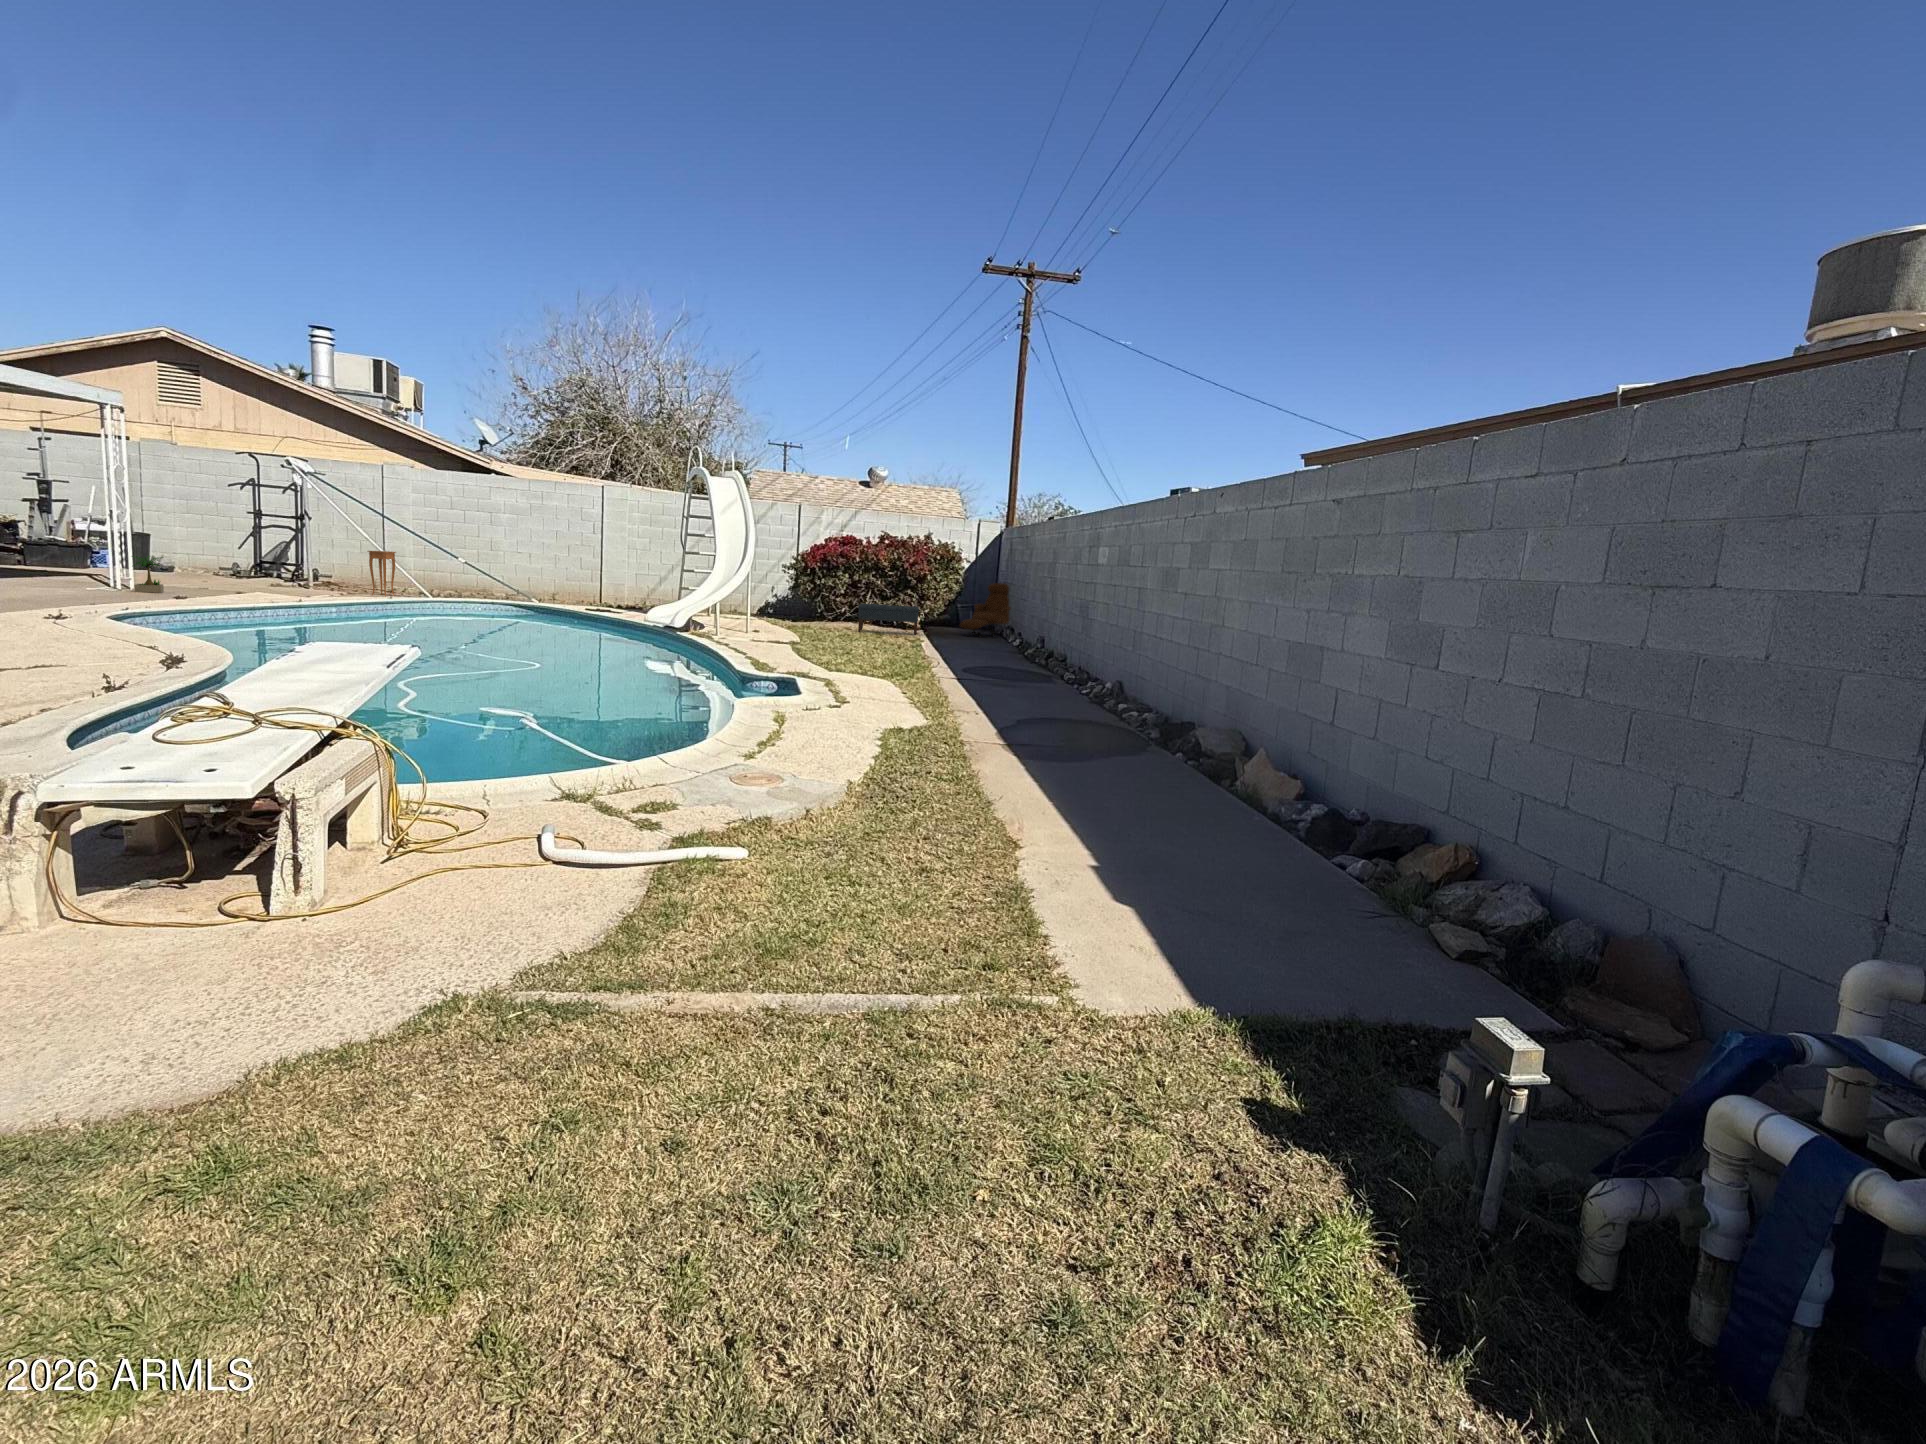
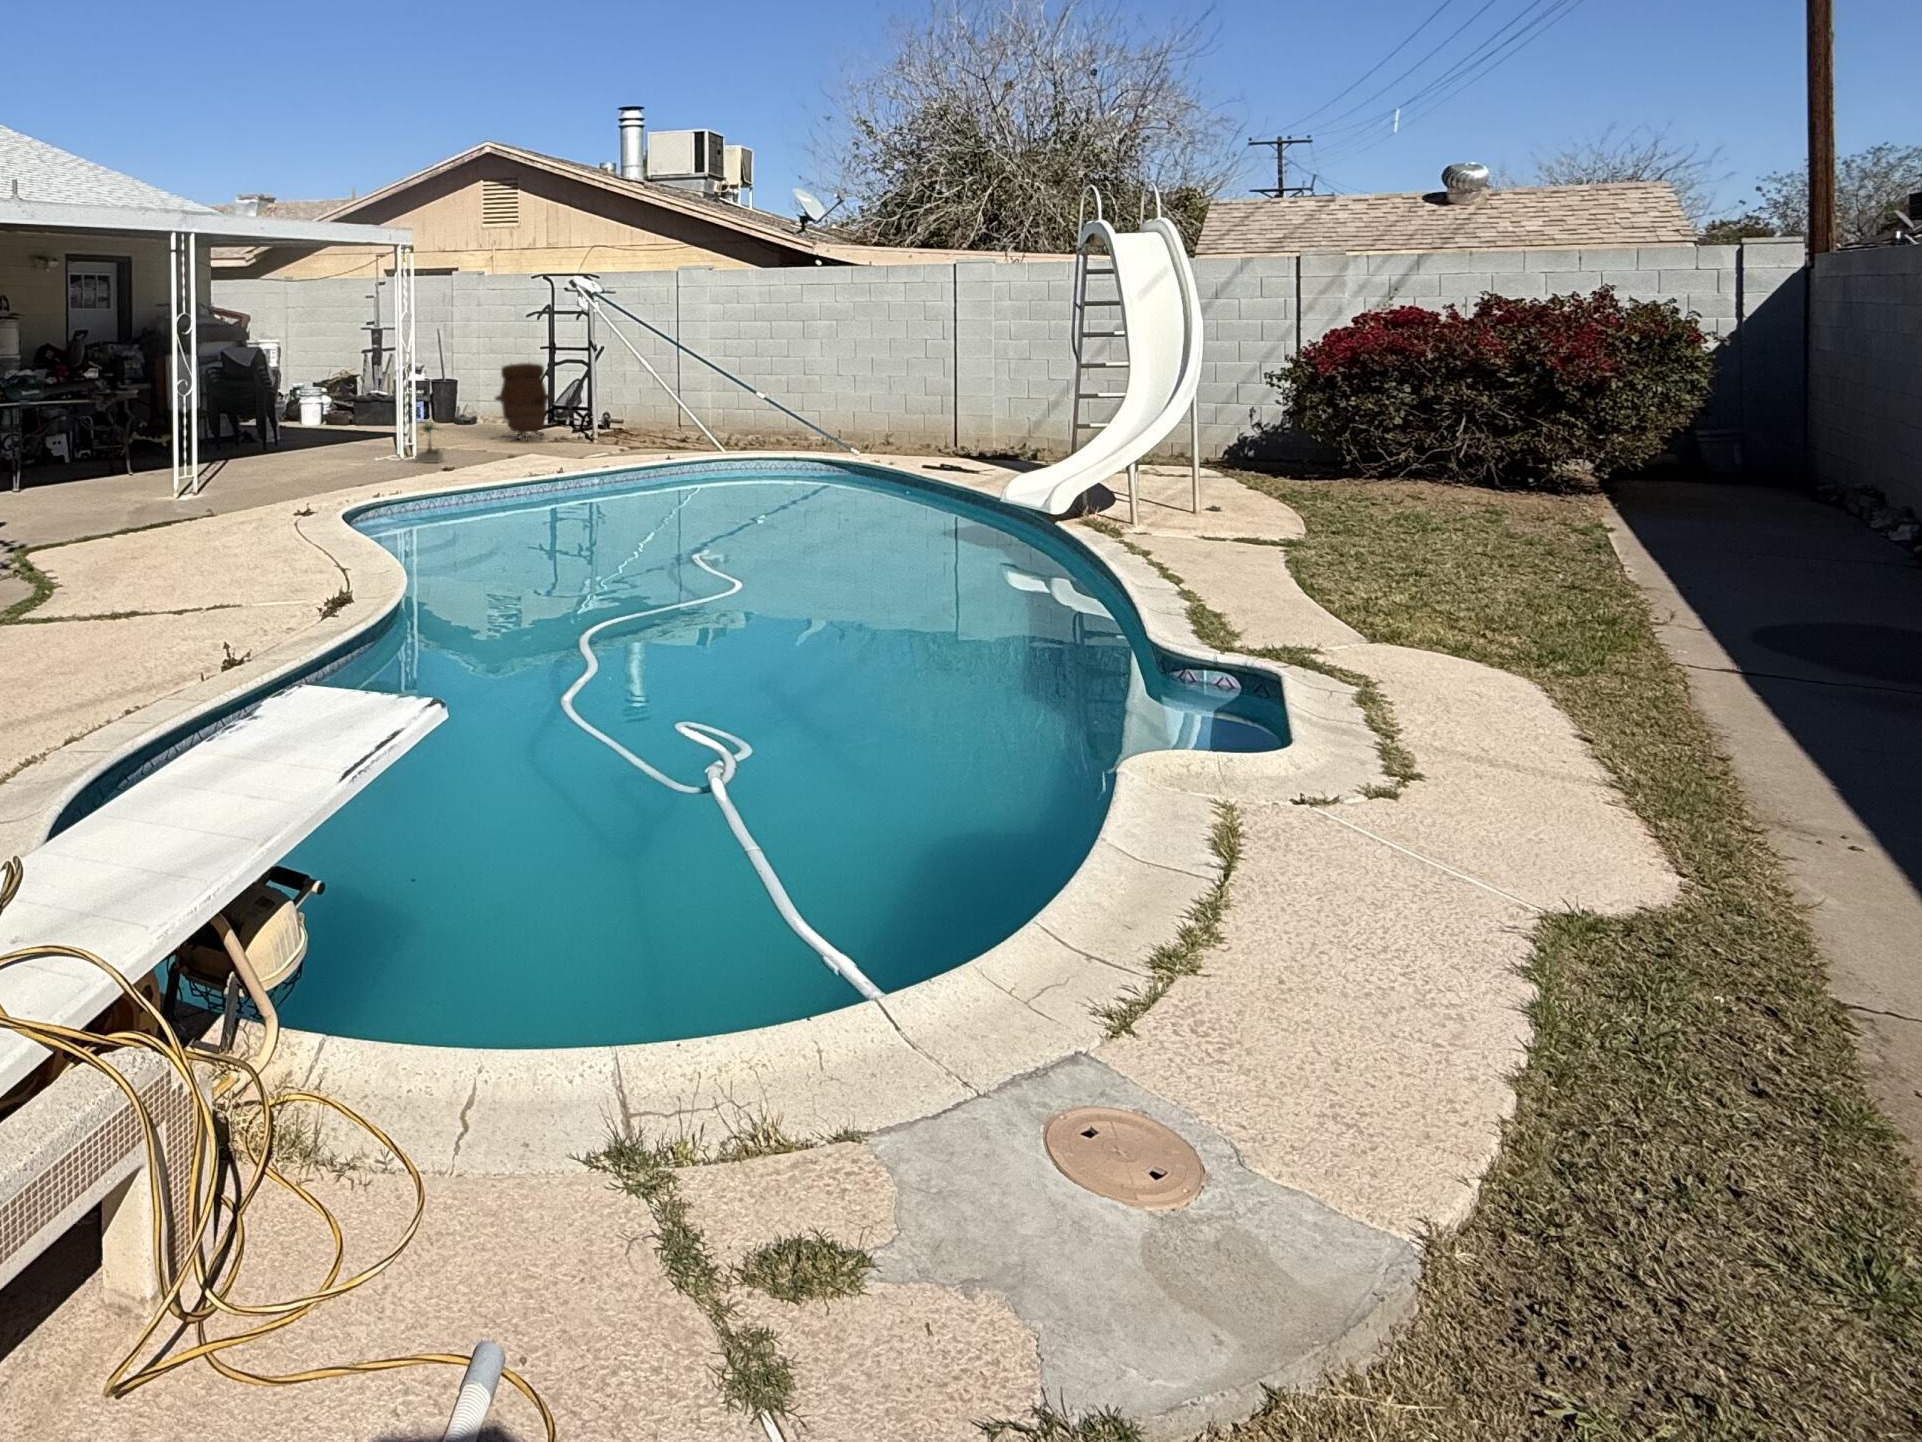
side table: present [367,551,396,596] -> none [654,389,687,451]
lounge chair: present [960,583,1011,636] -> present [495,363,553,439]
bench: present [858,603,919,635] -> none [1437,443,1591,511]

